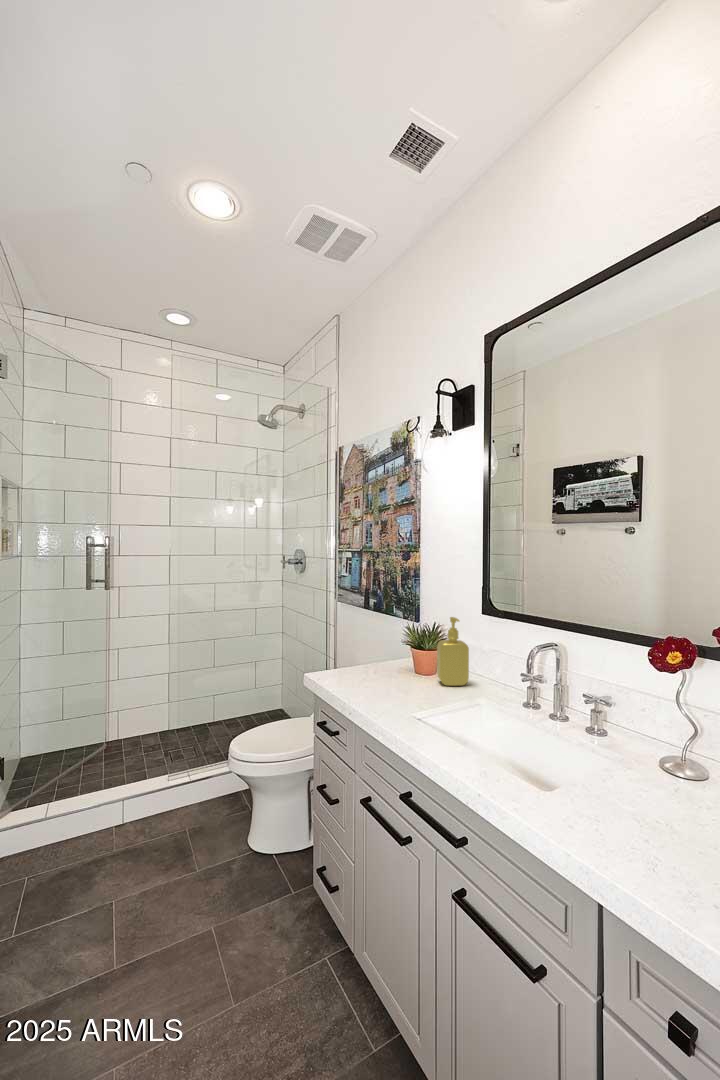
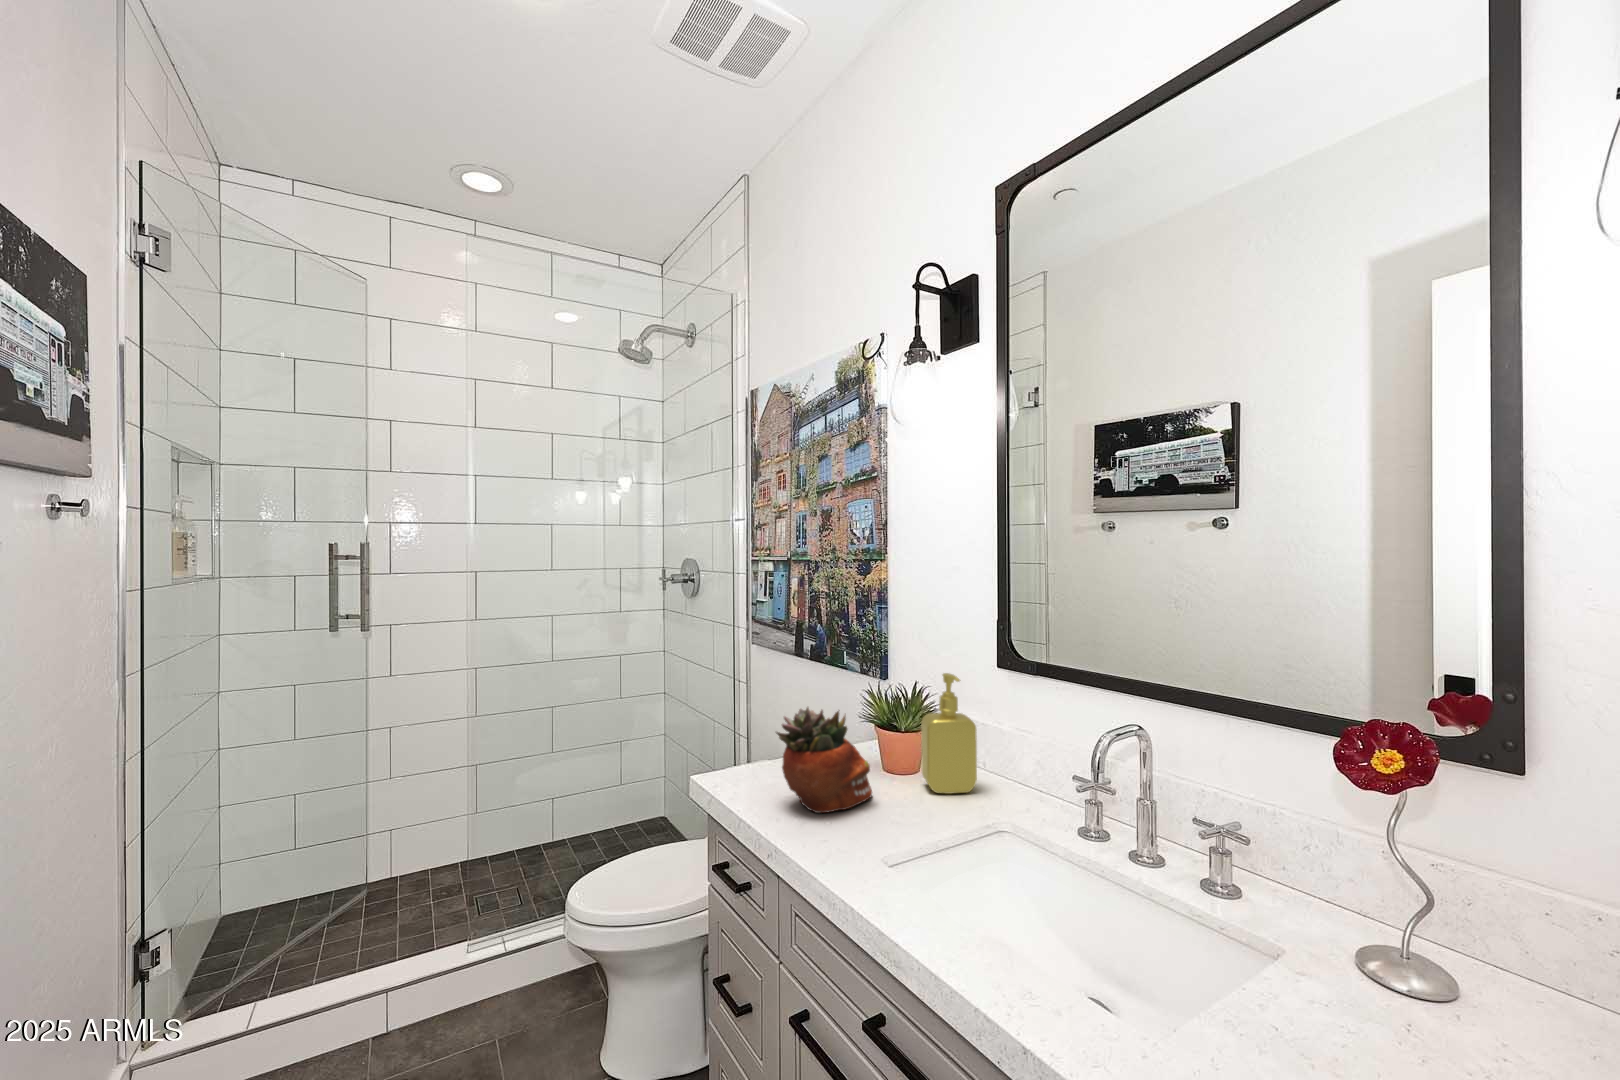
succulent planter: none [353,633,408,693] -> present [776,707,872,813]

